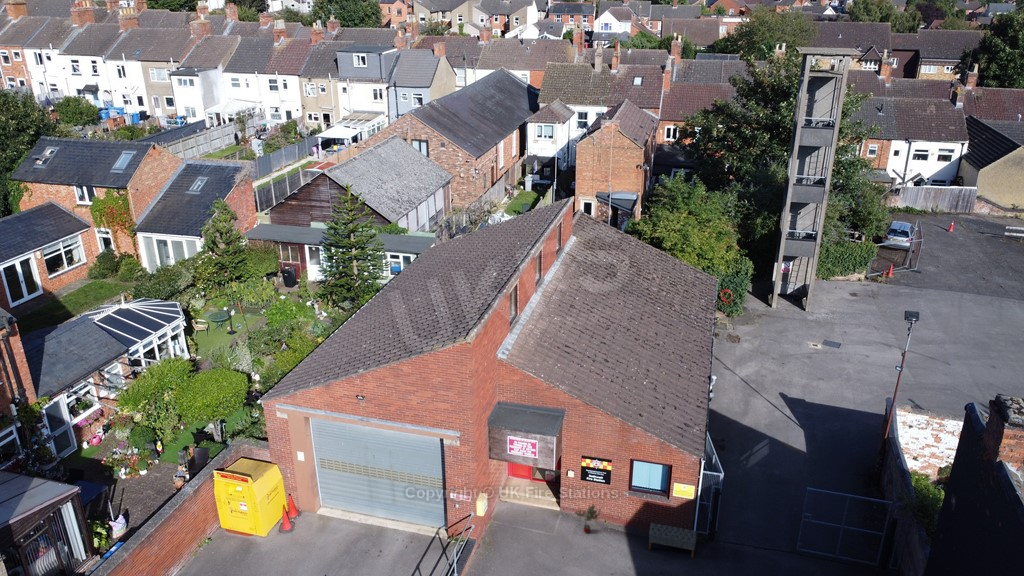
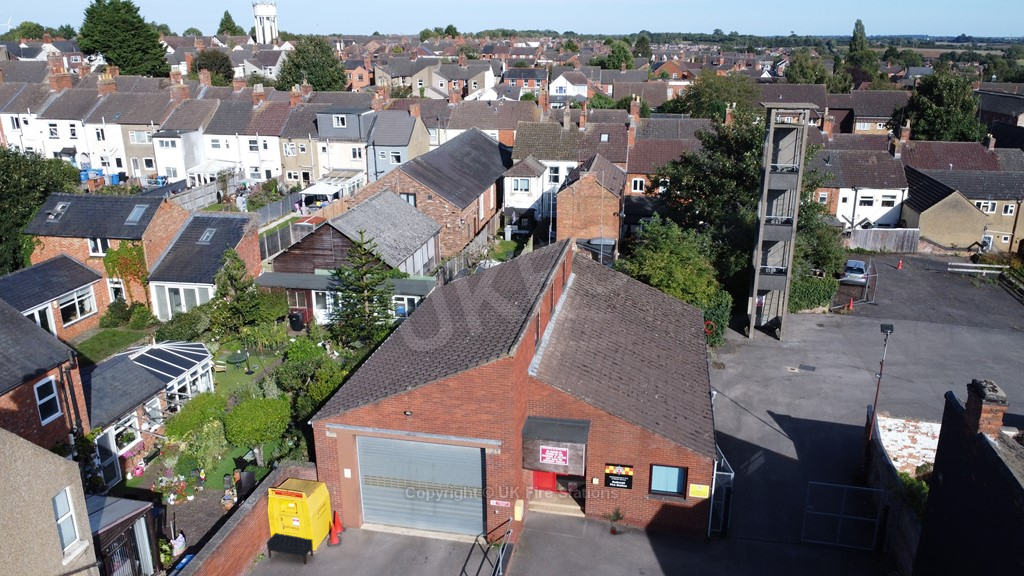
bench: present [649,523,696,558] -> present [267,533,313,564]

